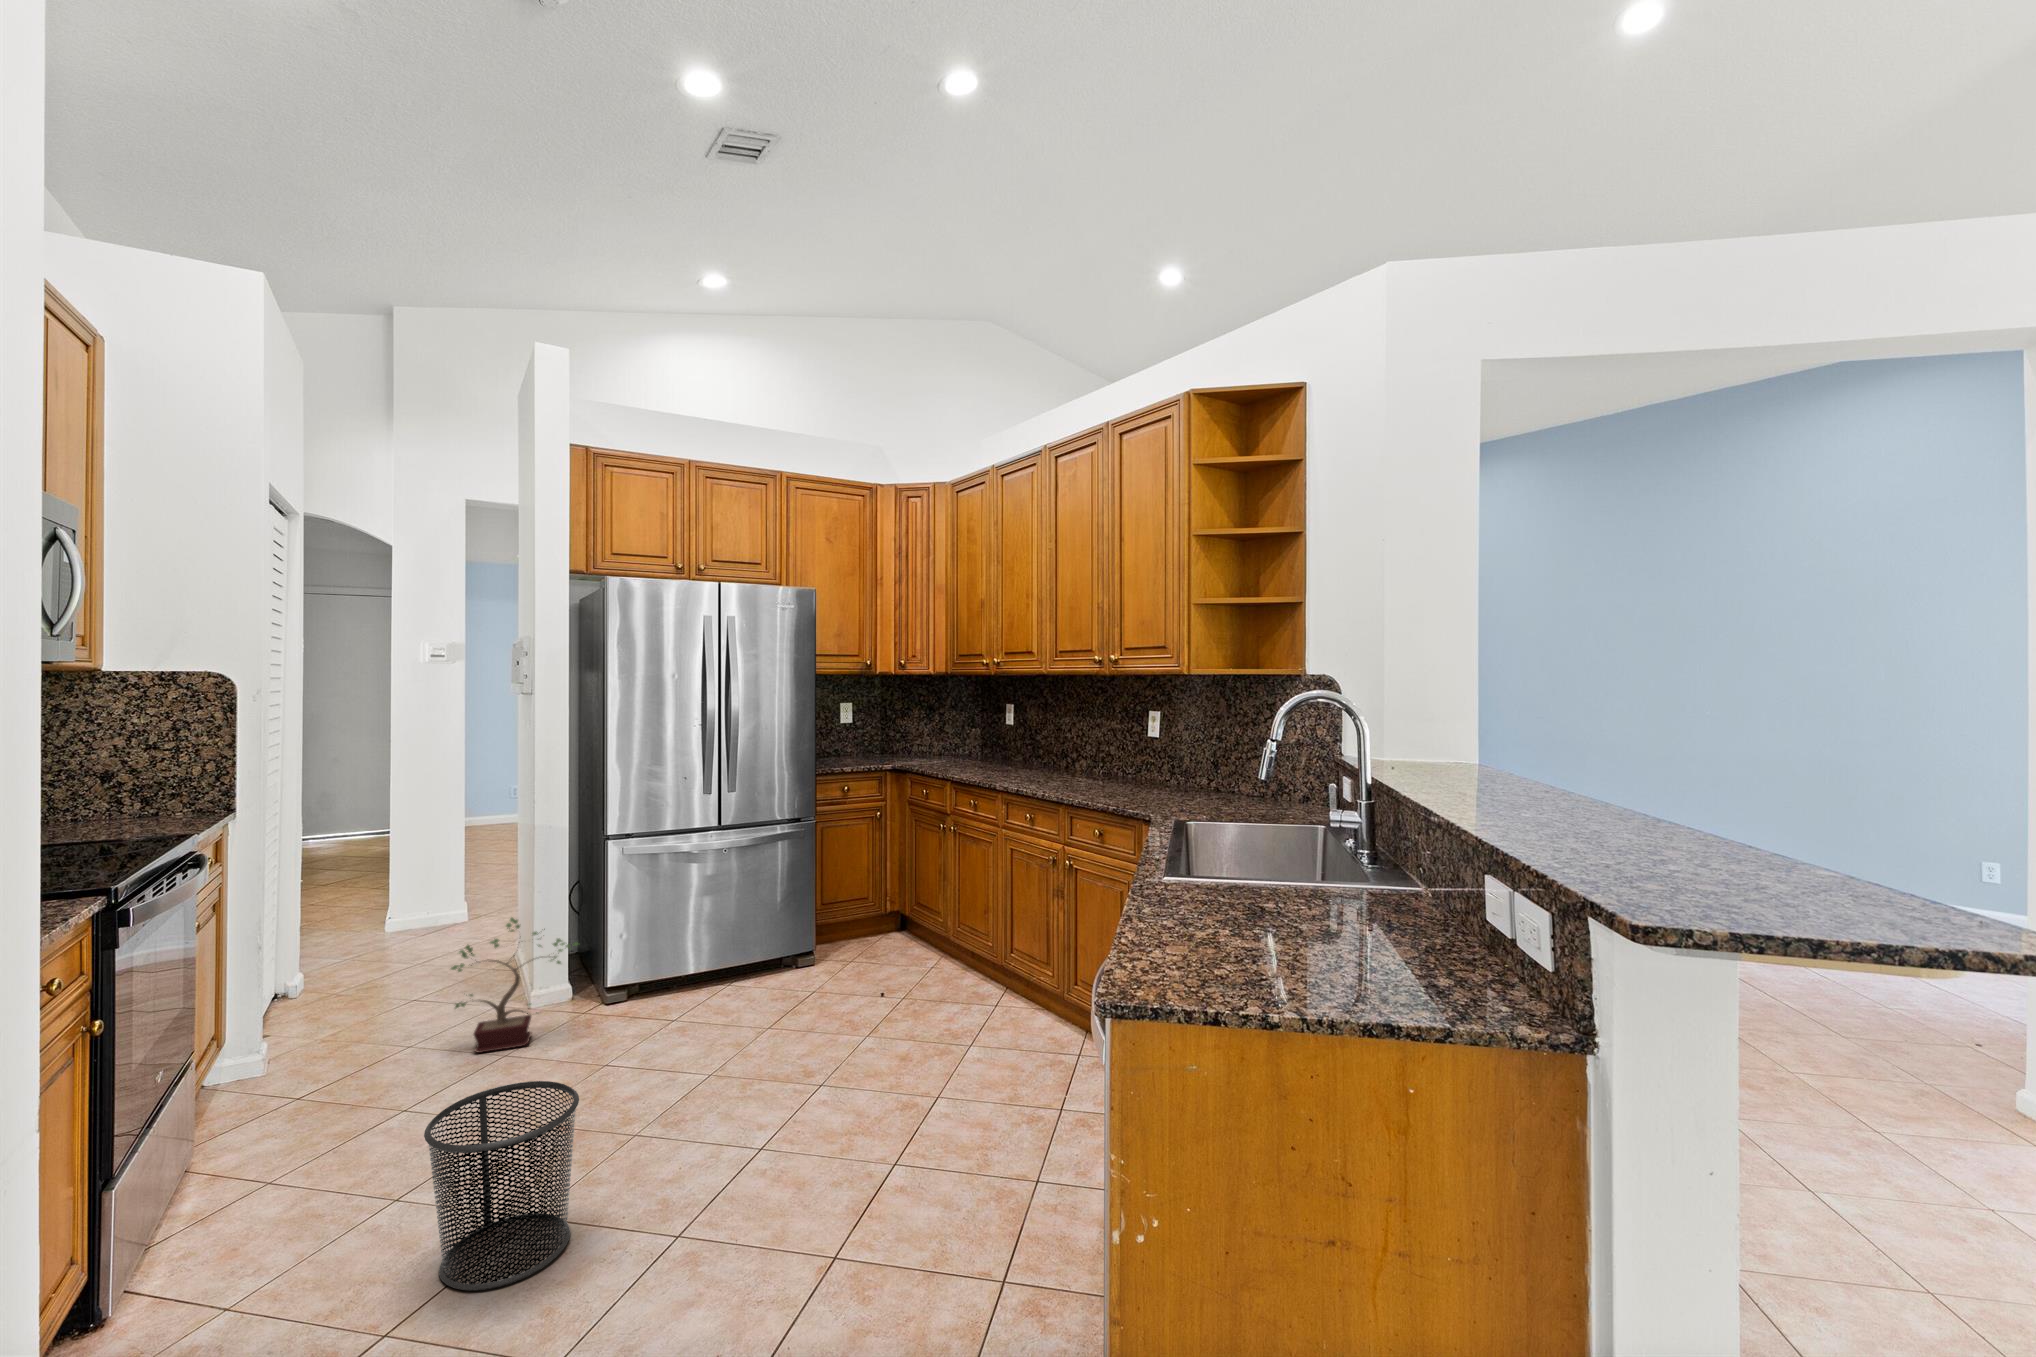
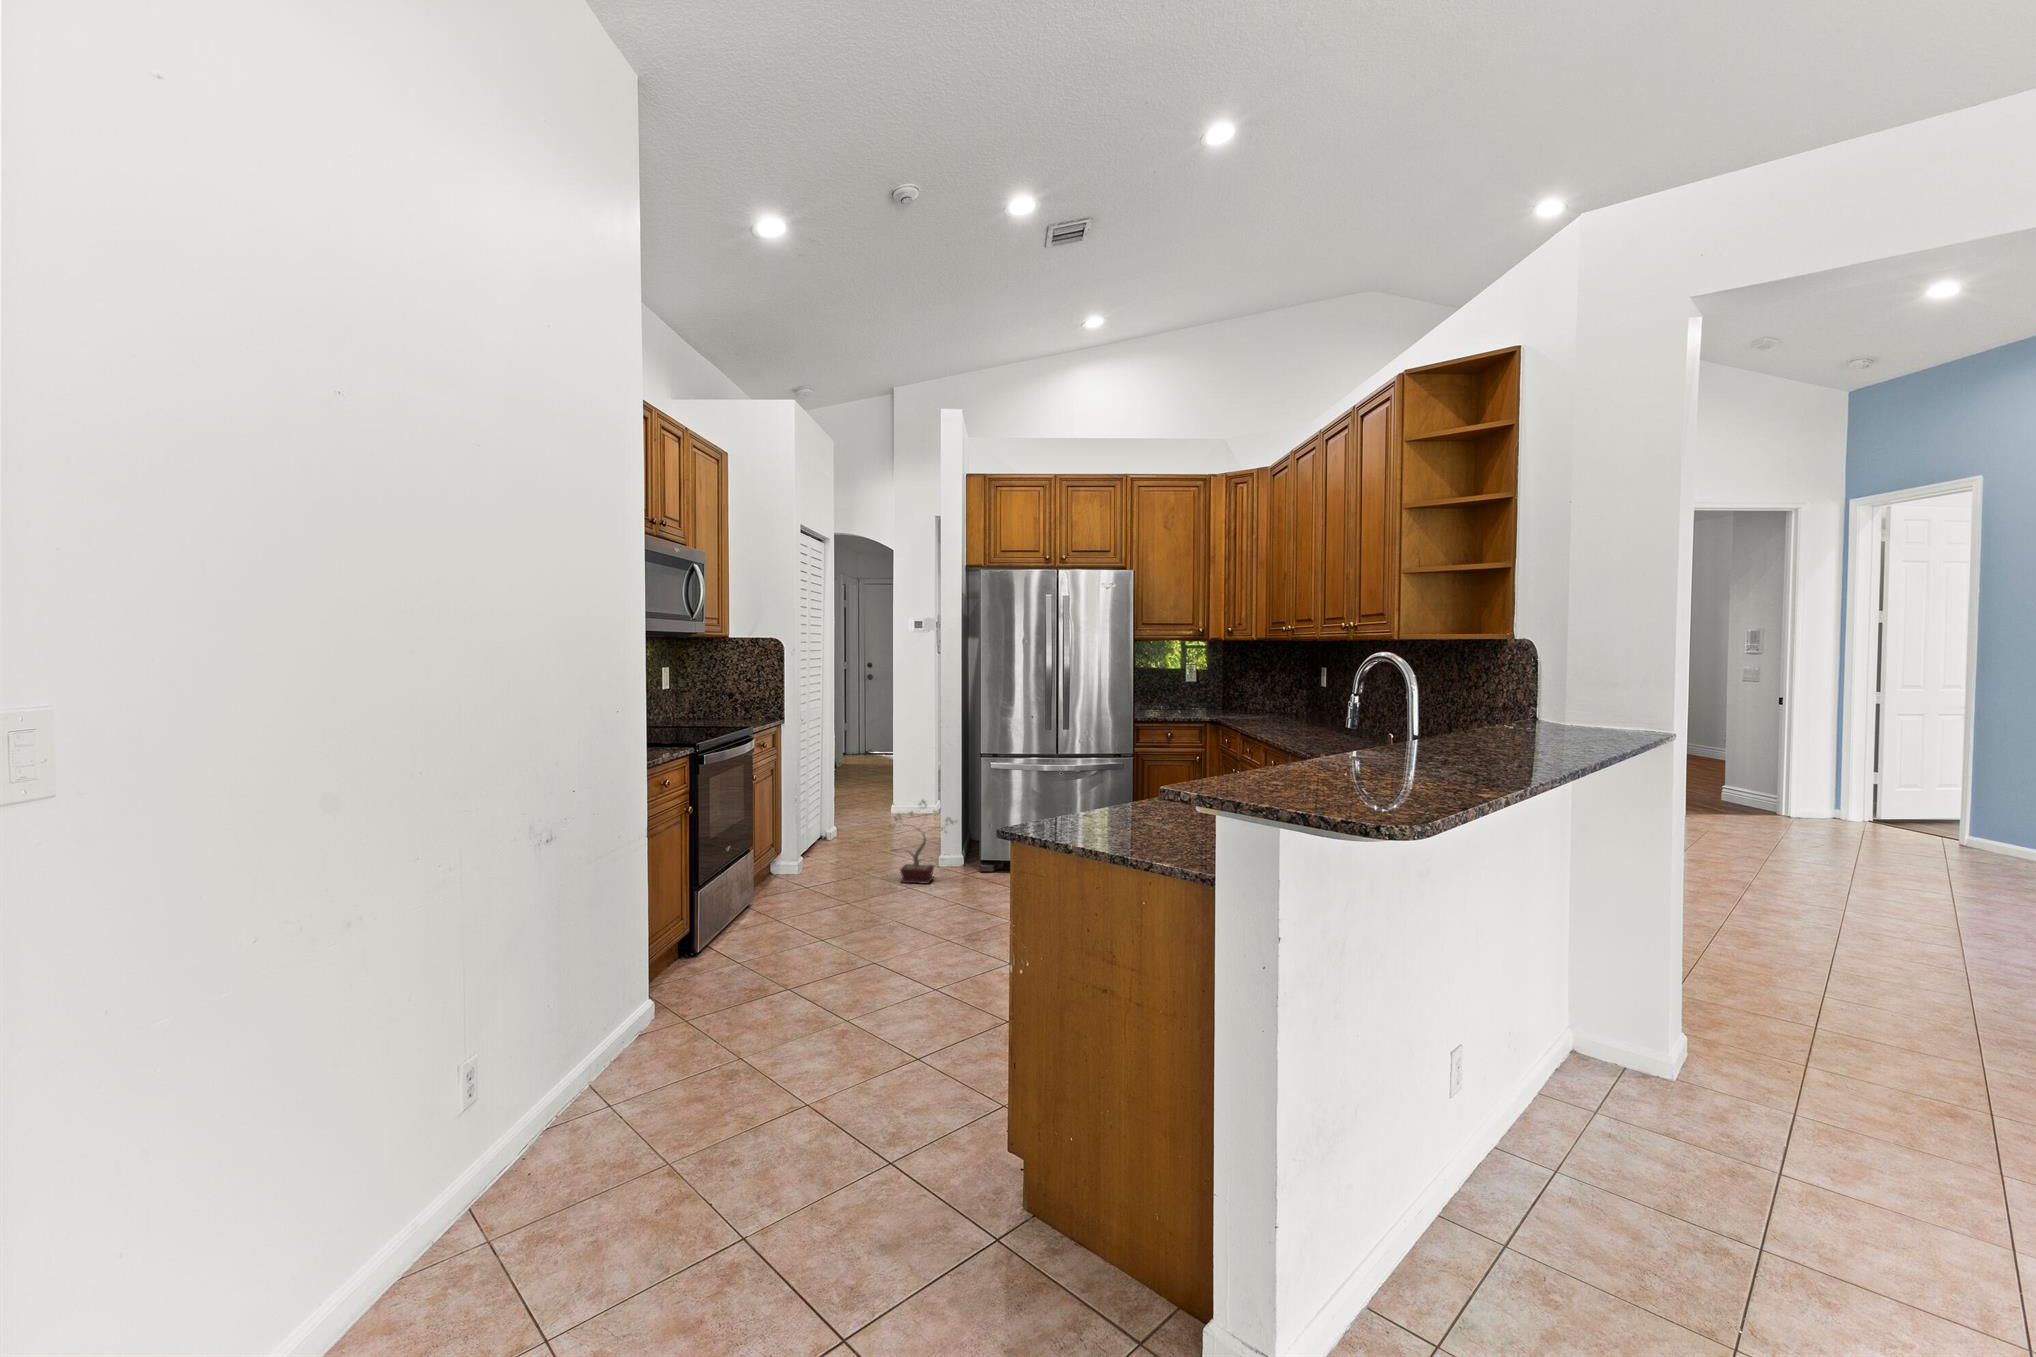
trash can: present [424,1081,579,1291] -> none [822,880,900,983]

